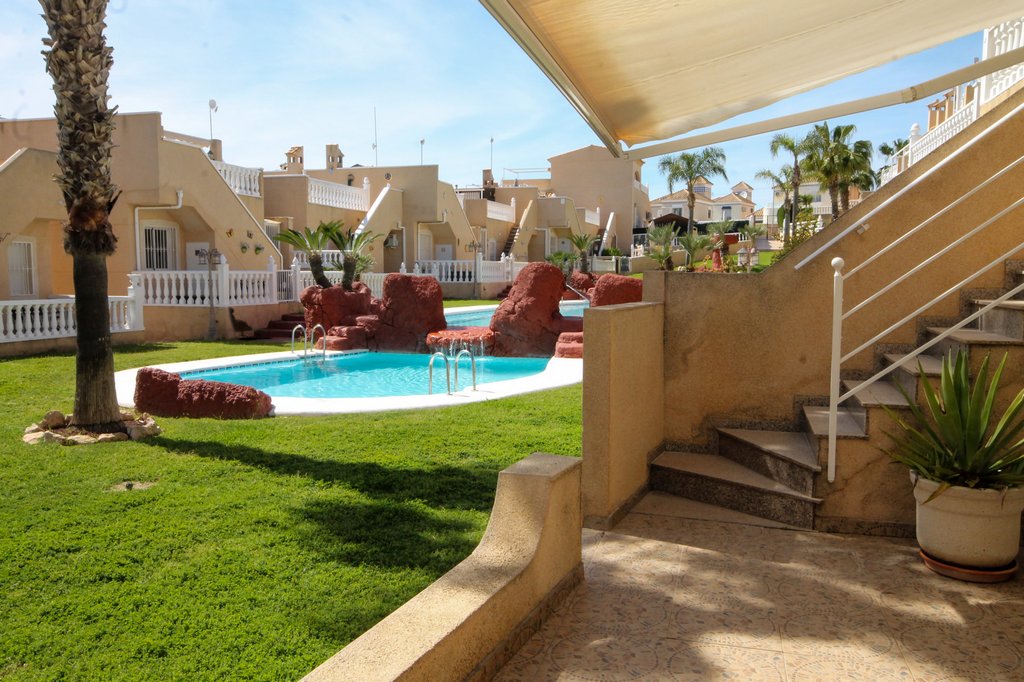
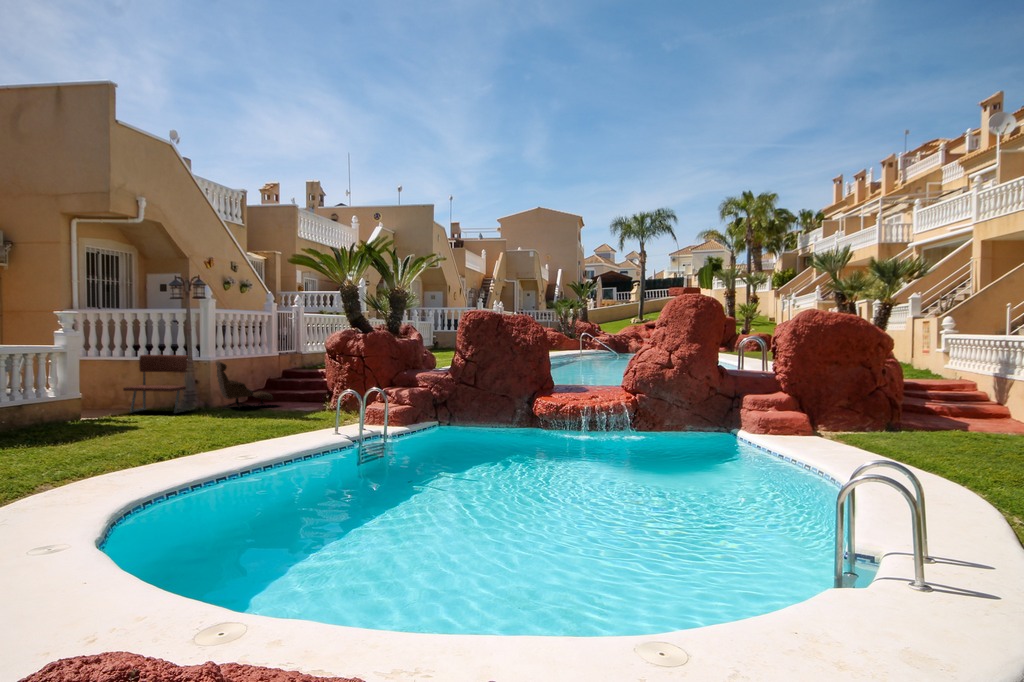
bench: none [170,302,211,341] -> present [123,355,188,413]

